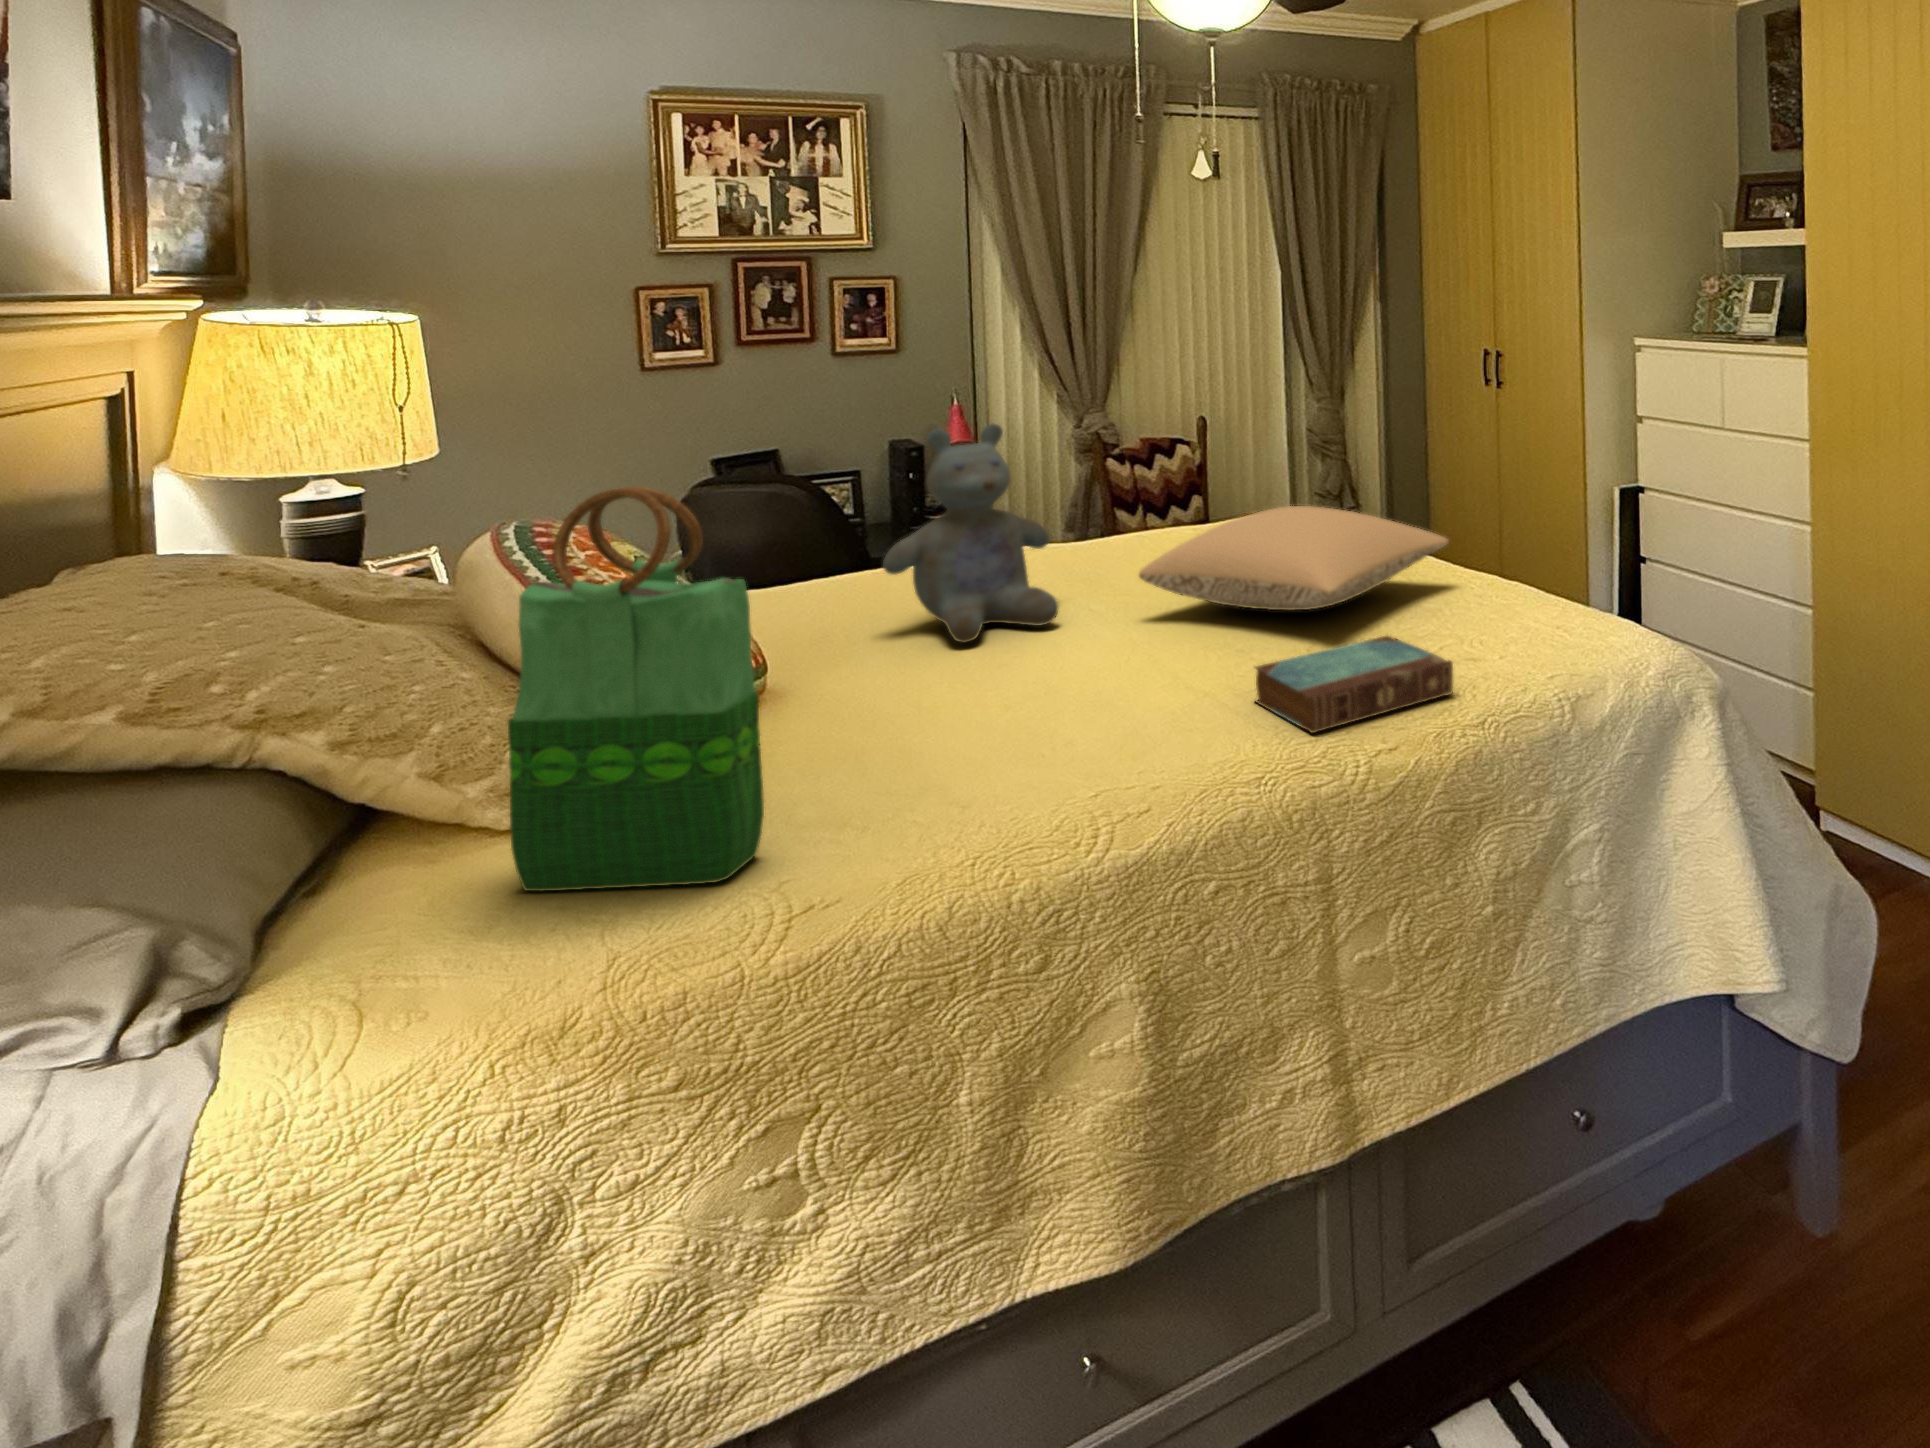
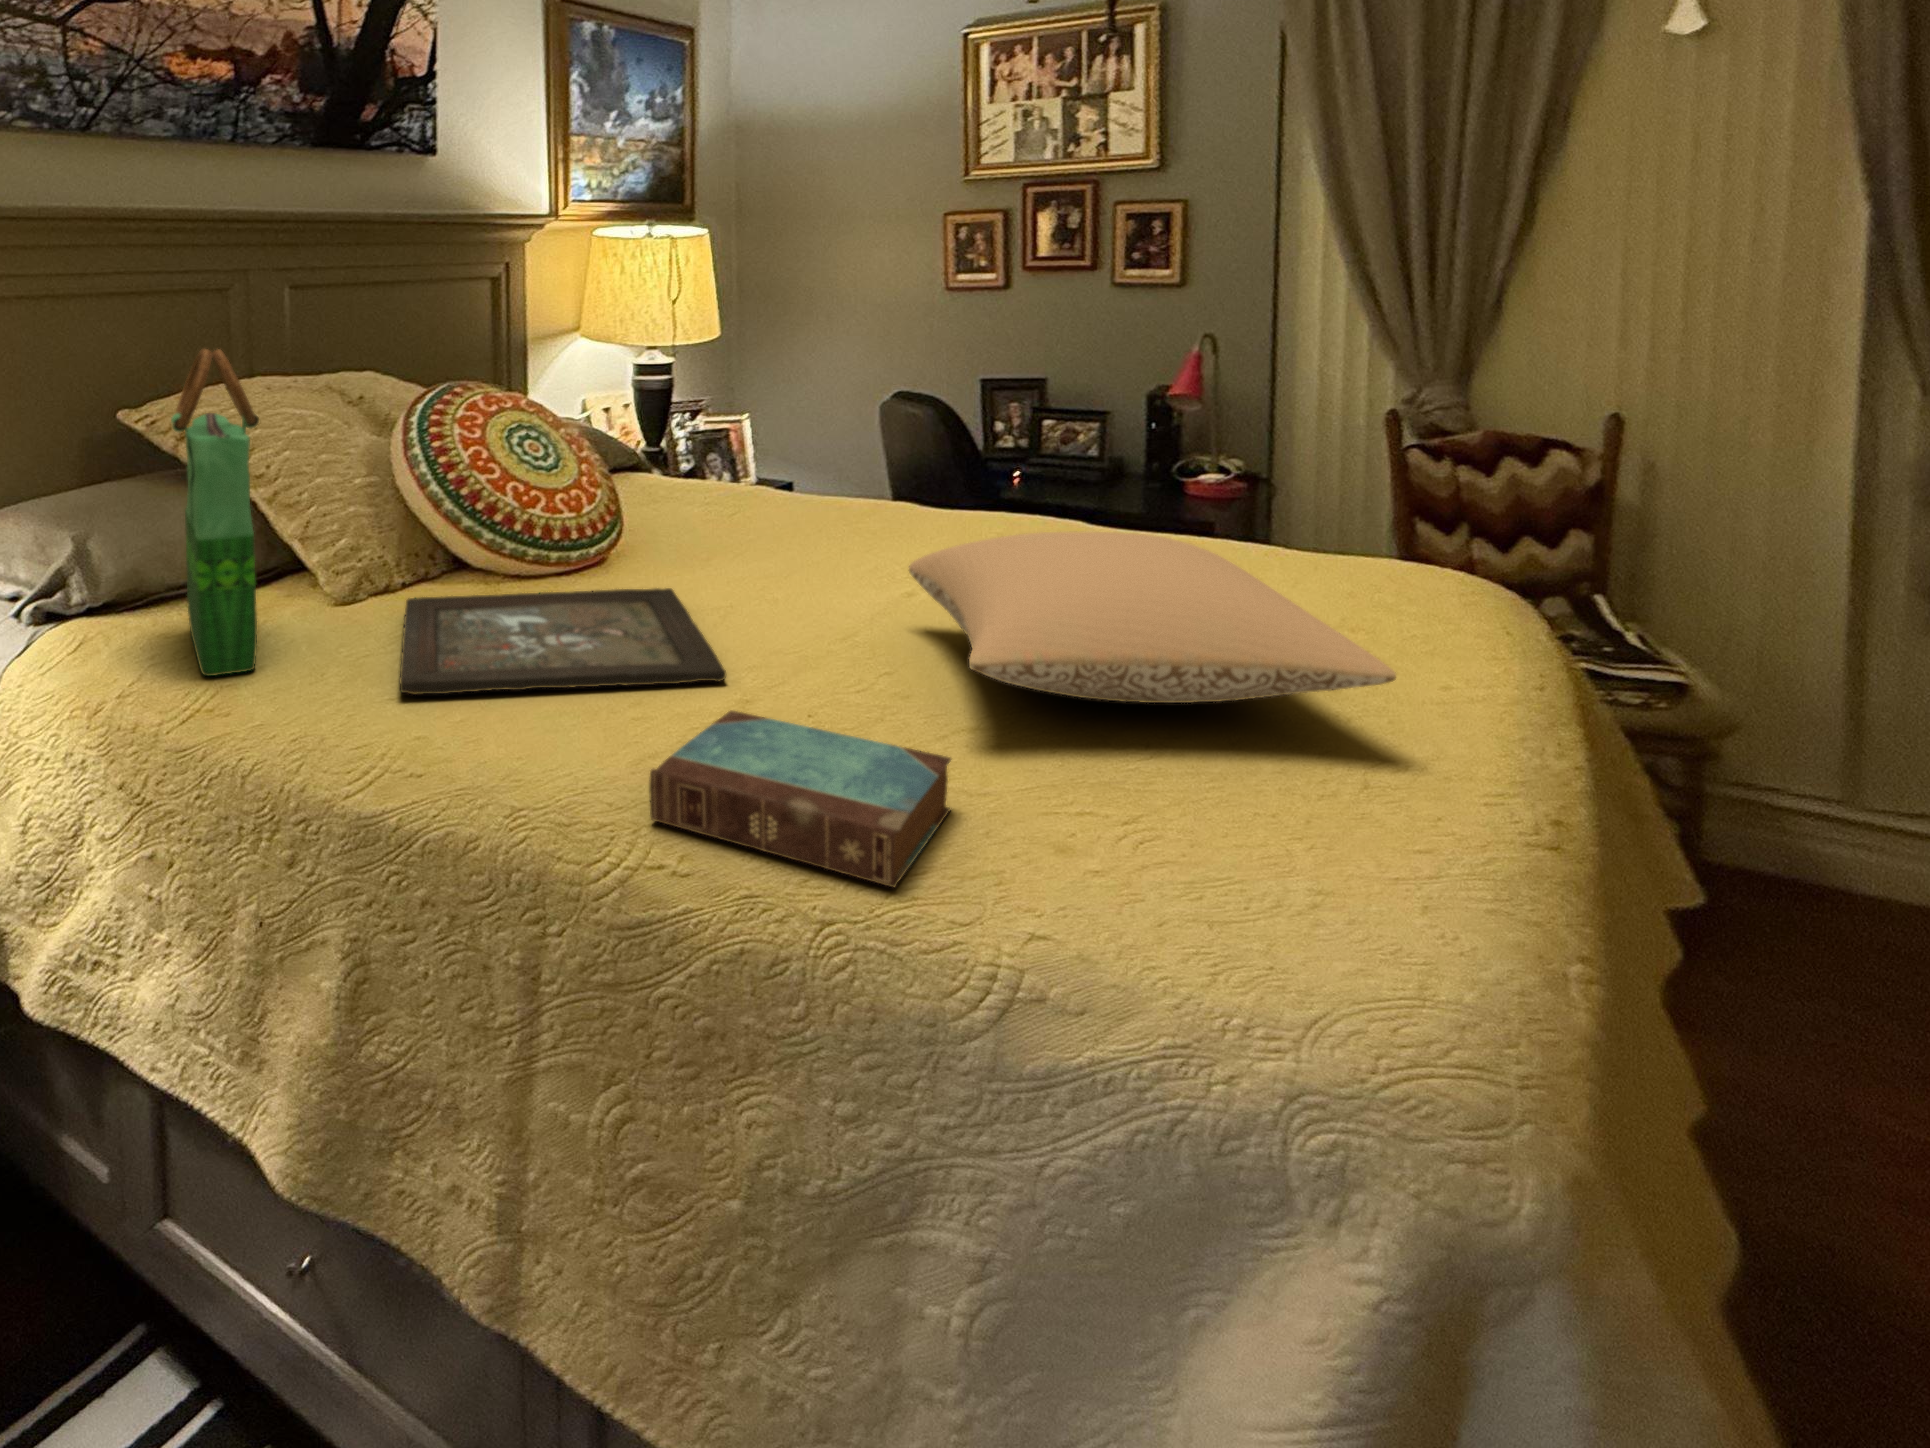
stuffed bear: present [883,424,1059,643] -> none [724,354,904,595]
tray: none [734,658,1142,785] -> present [400,588,726,695]

